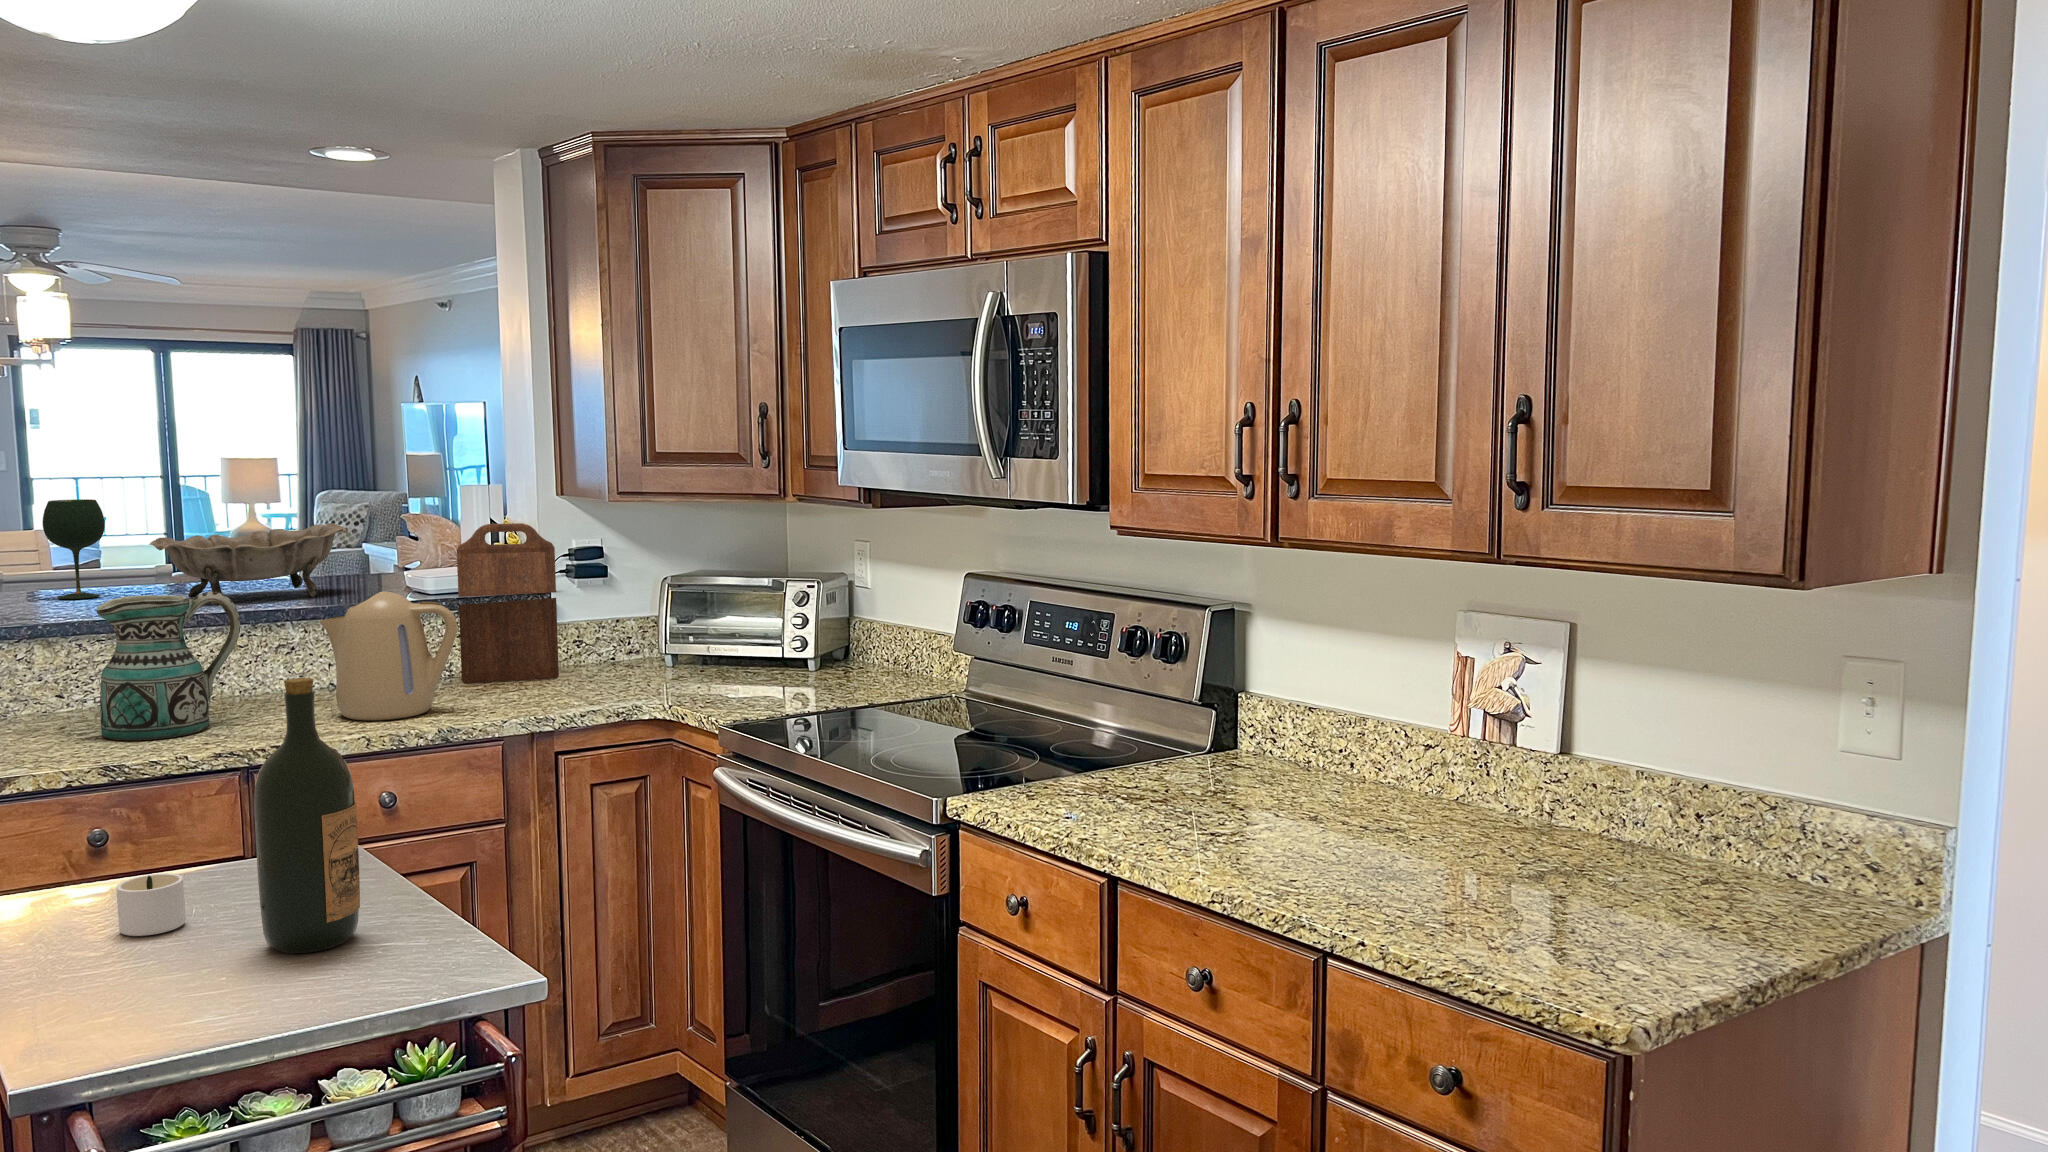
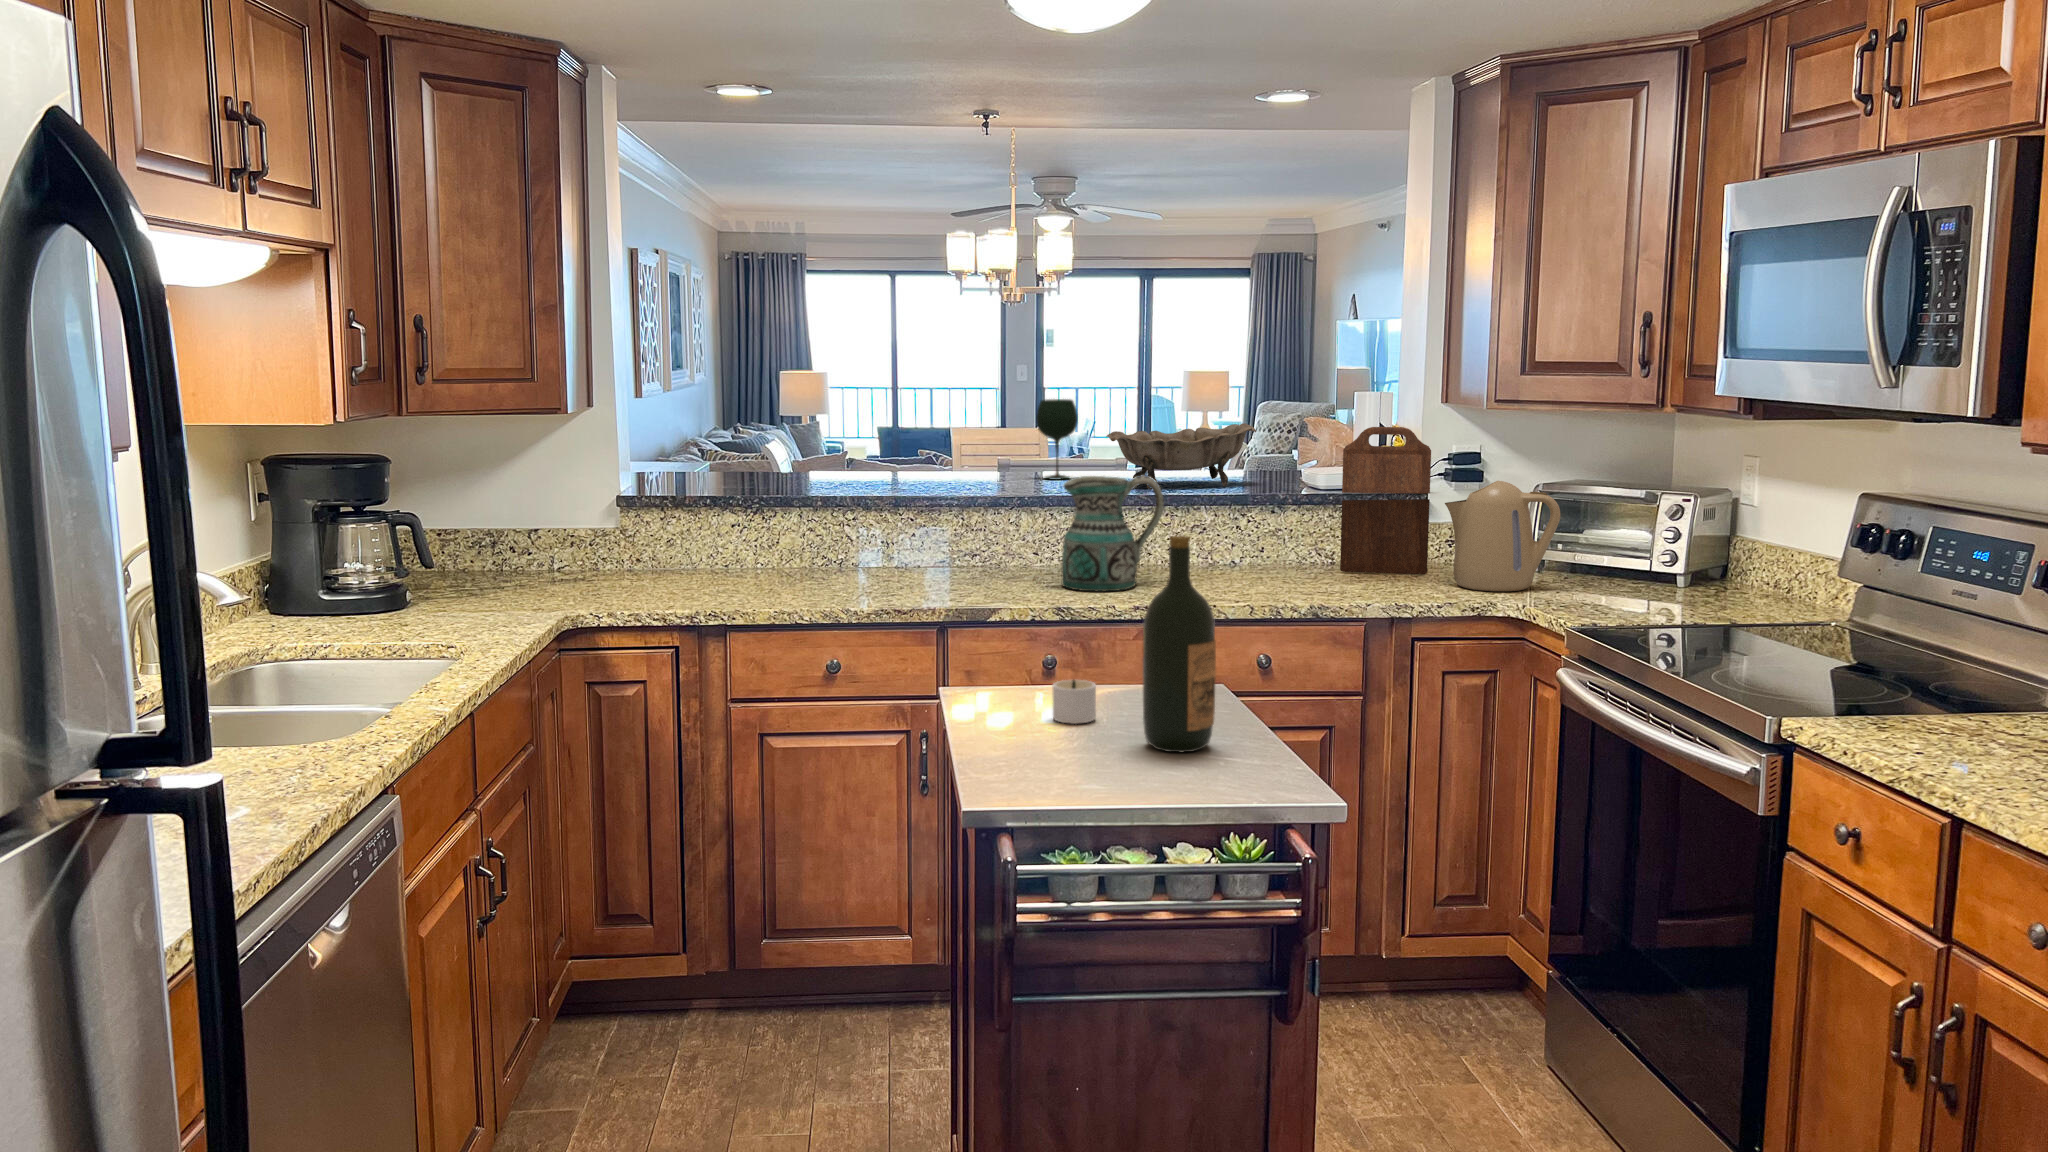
kettle: present [320,591,457,720] -> present [1445,481,1560,591]

